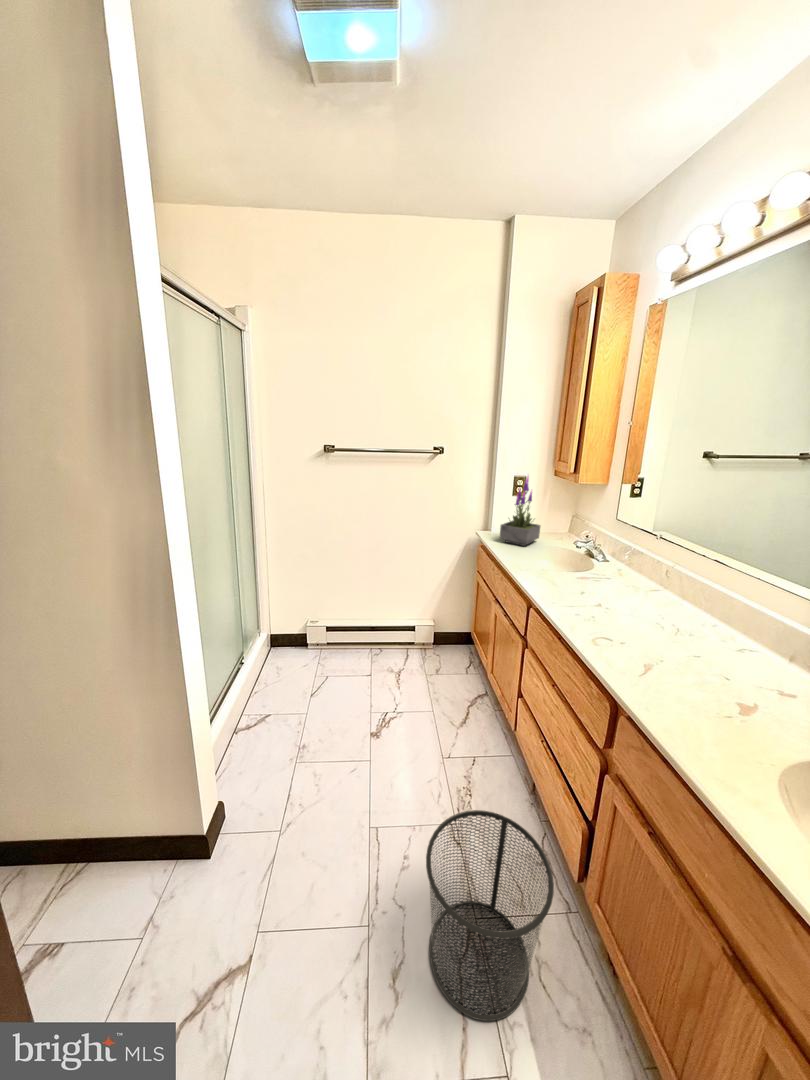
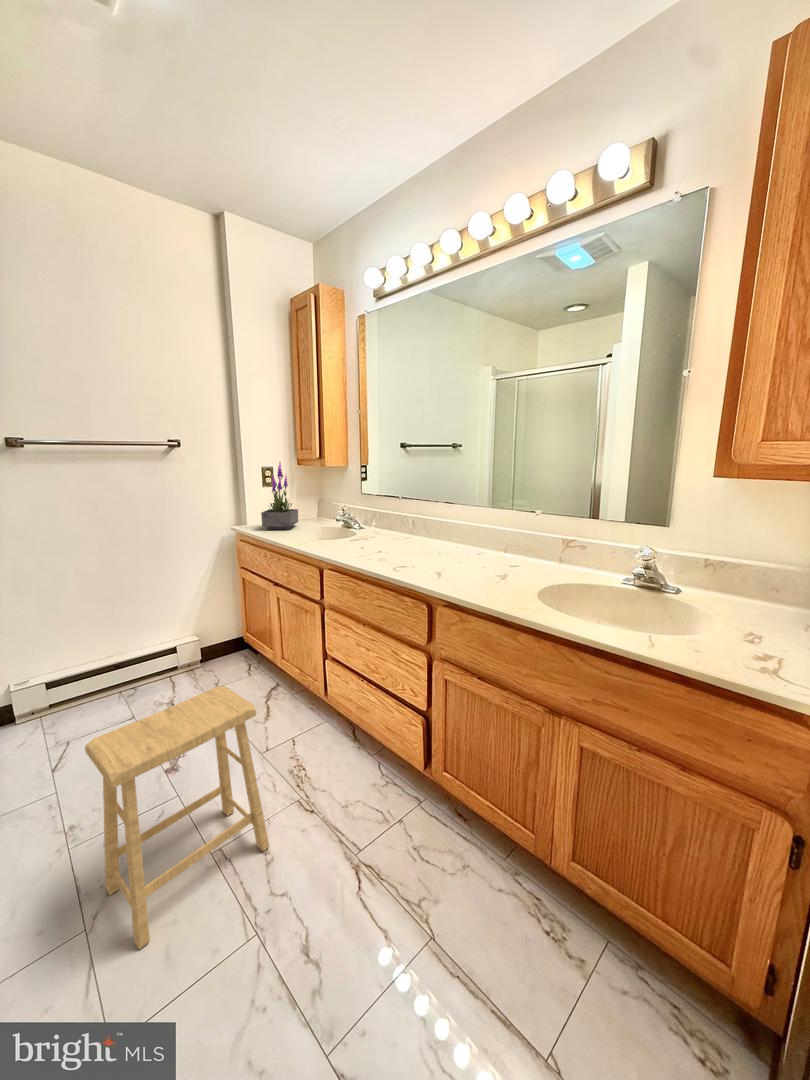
footstool: none [293,694,414,871] -> present [85,686,269,949]
waste bin: present [426,810,554,1021] -> none [311,741,428,928]

